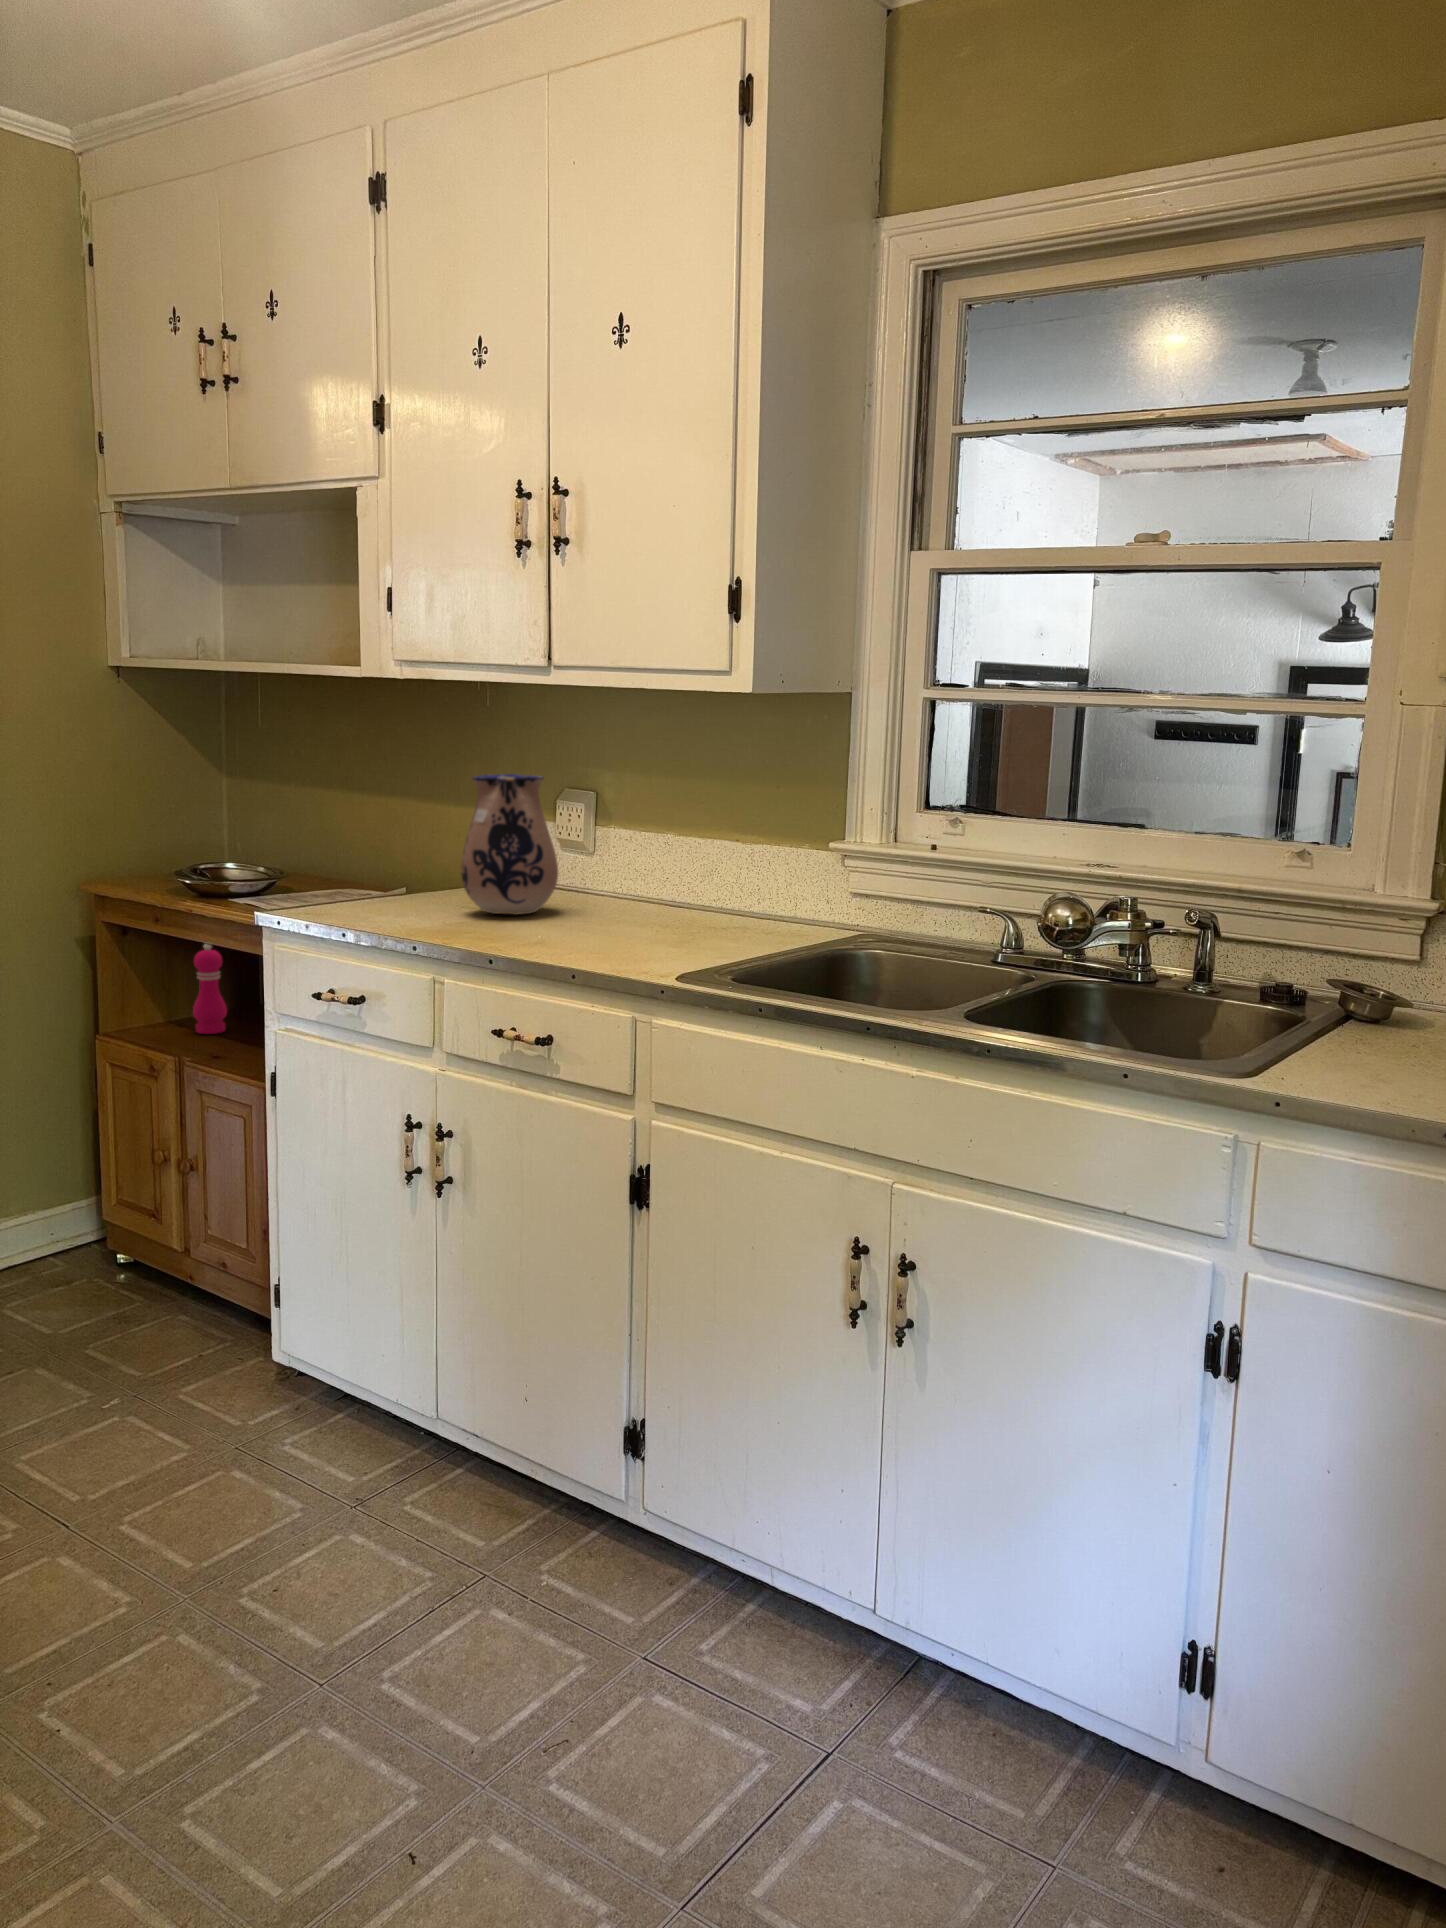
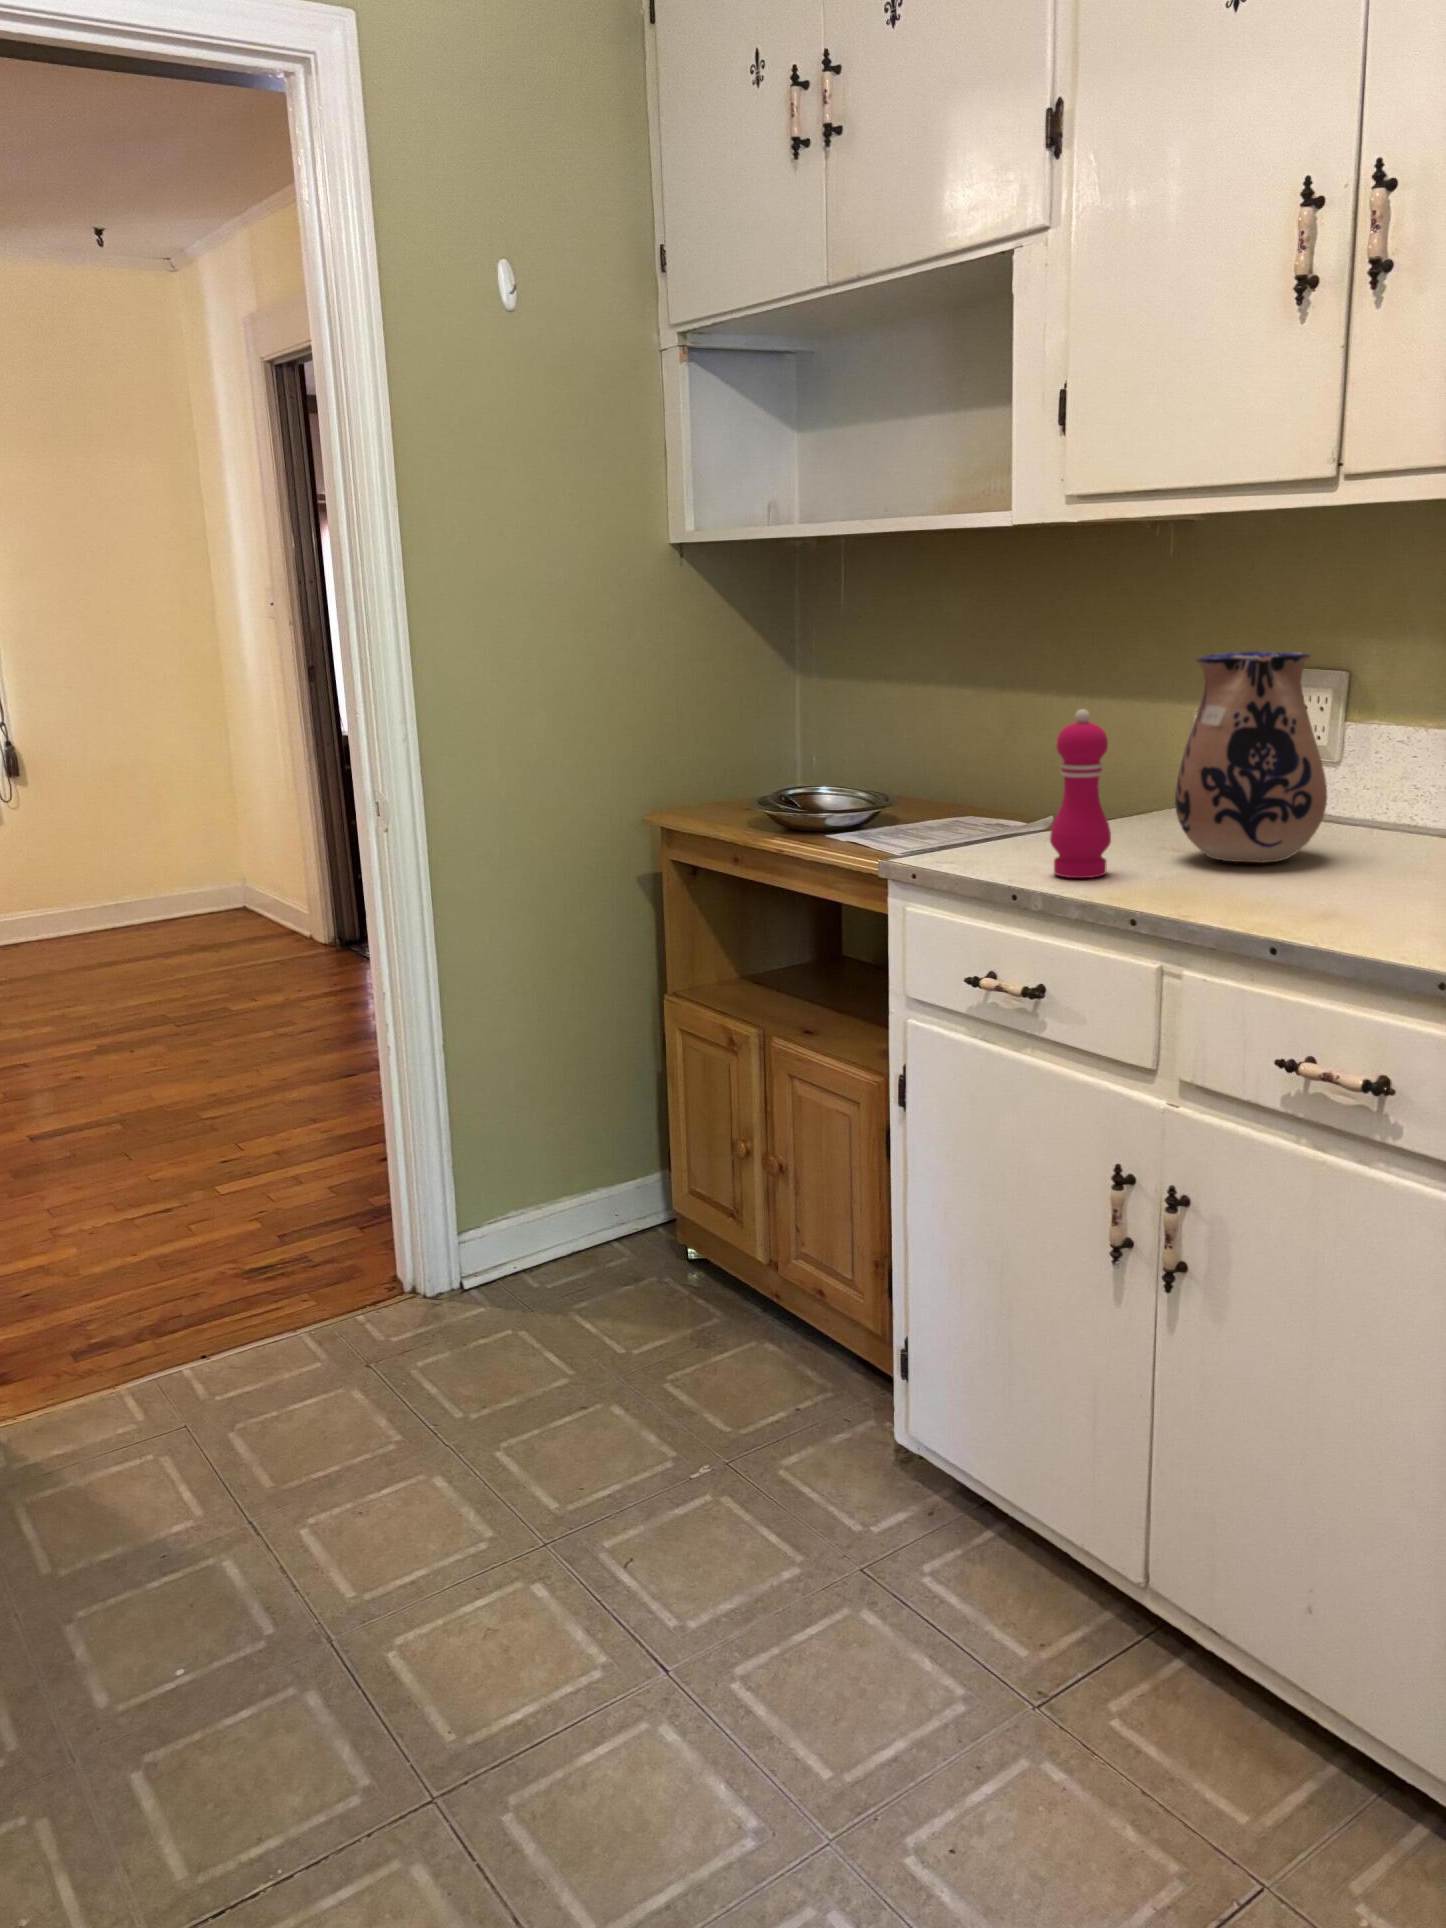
pepper mill: present [193,944,227,1034] -> present [1050,709,1111,878]

